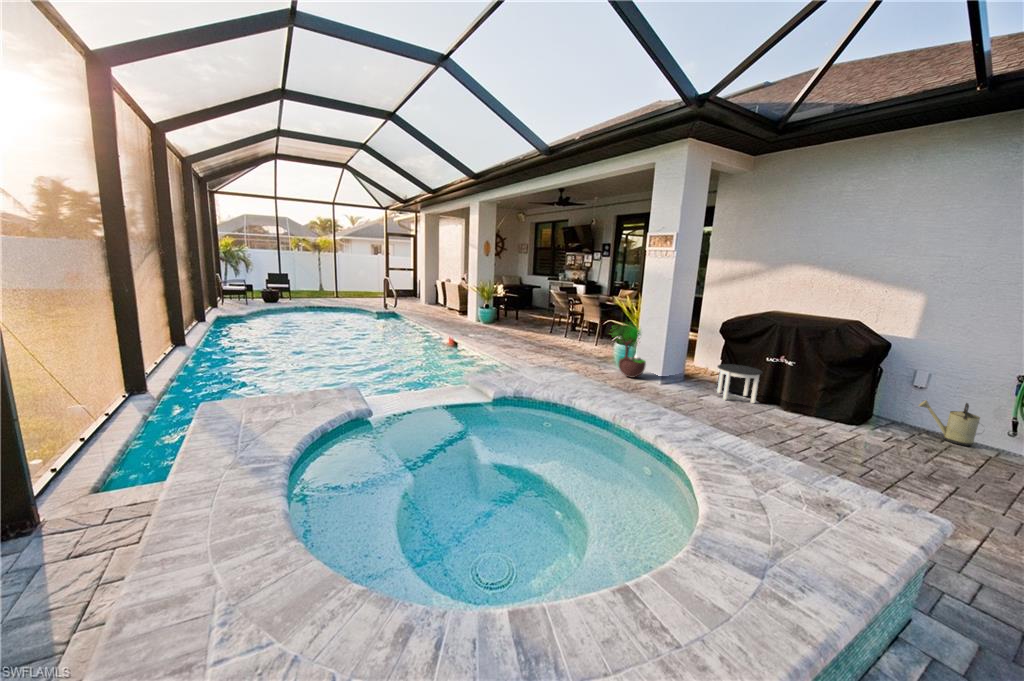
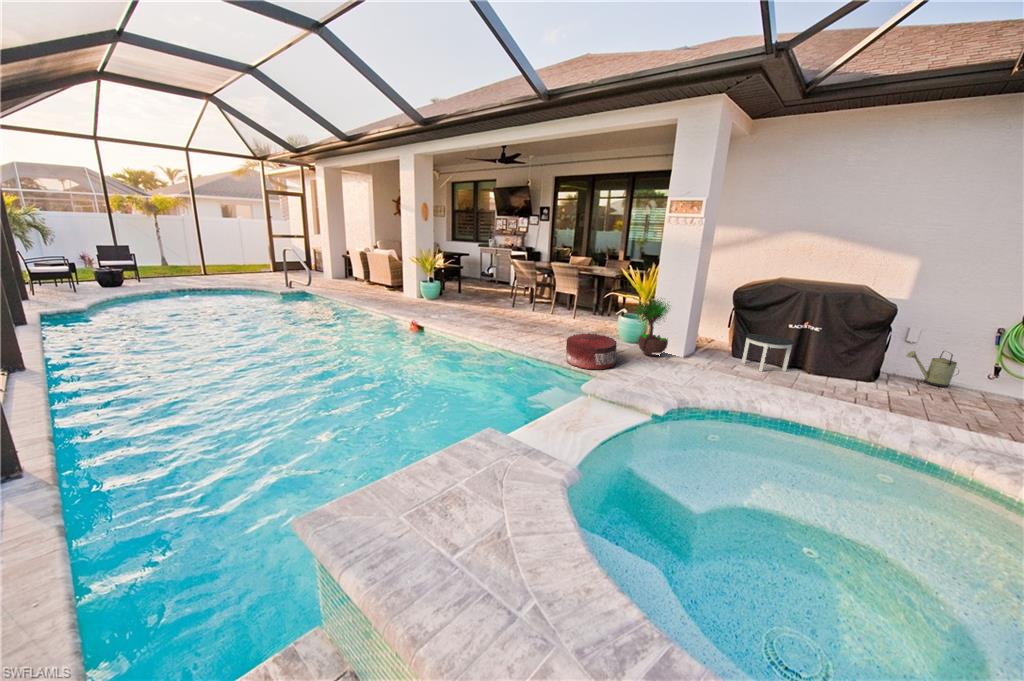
pouf: none [543,350,587,379] -> present [566,333,617,369]

